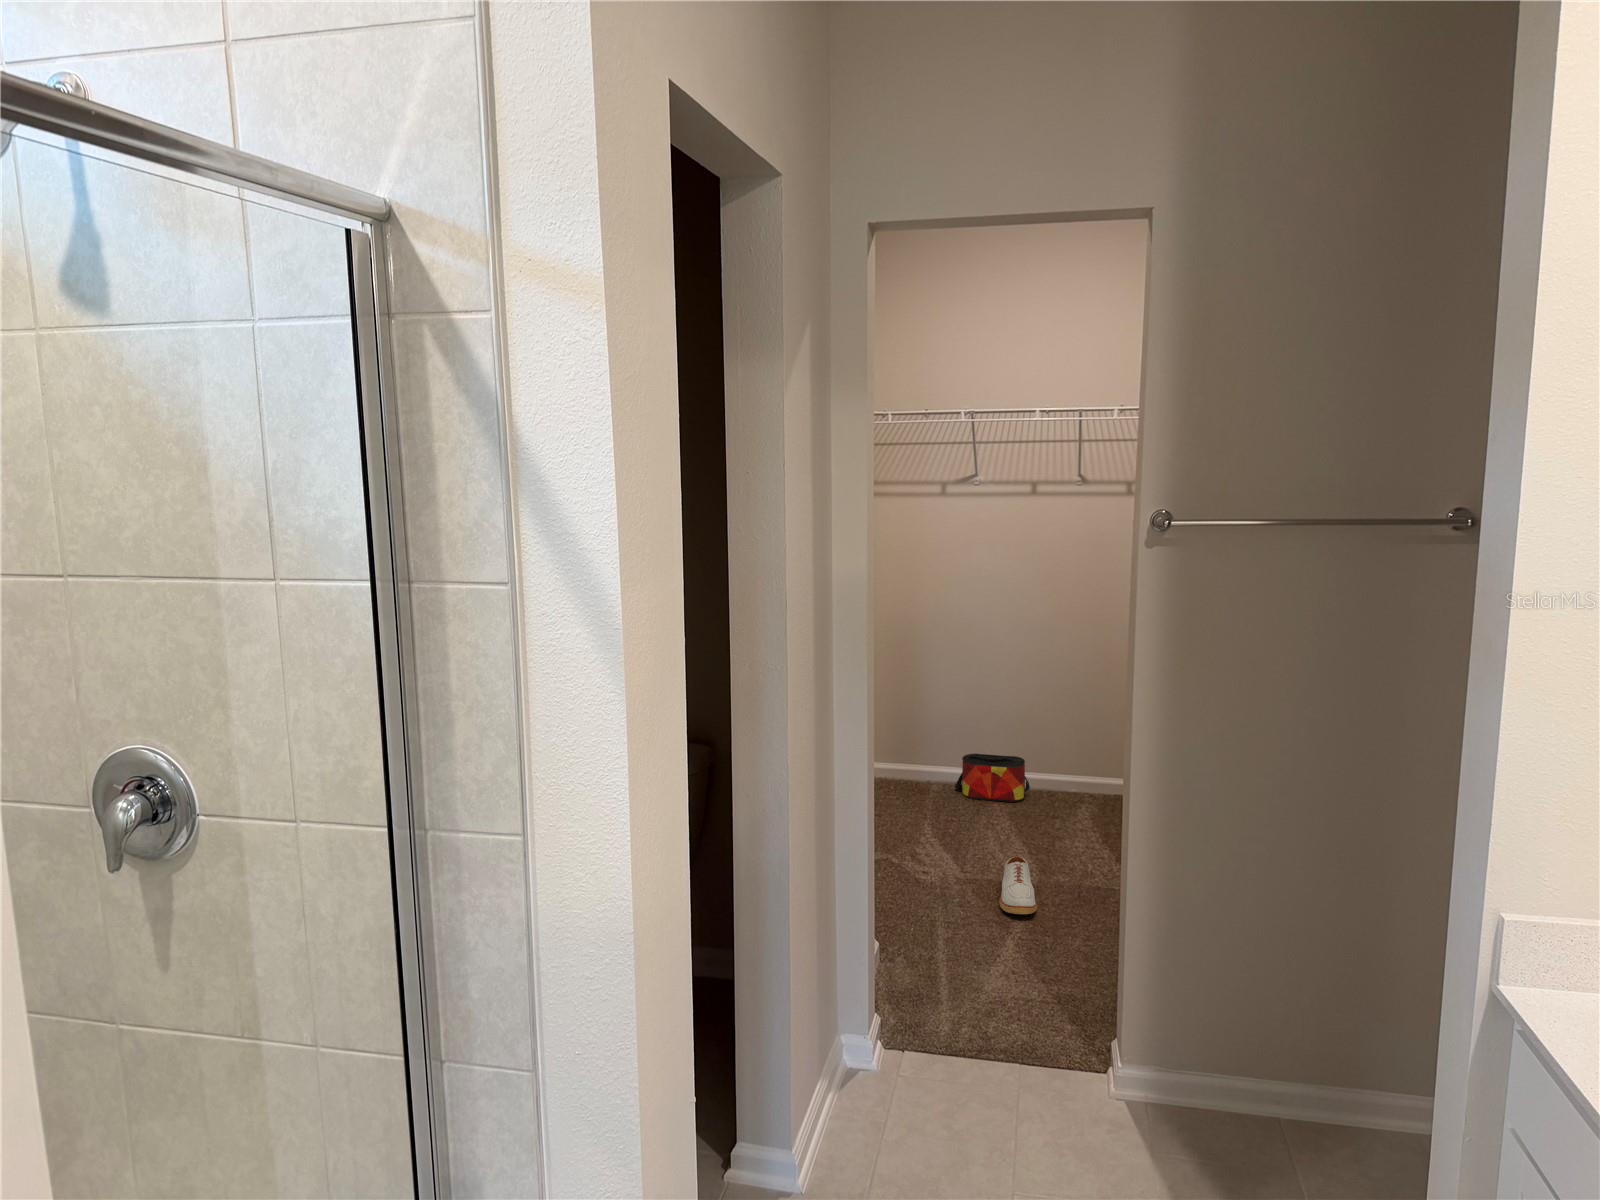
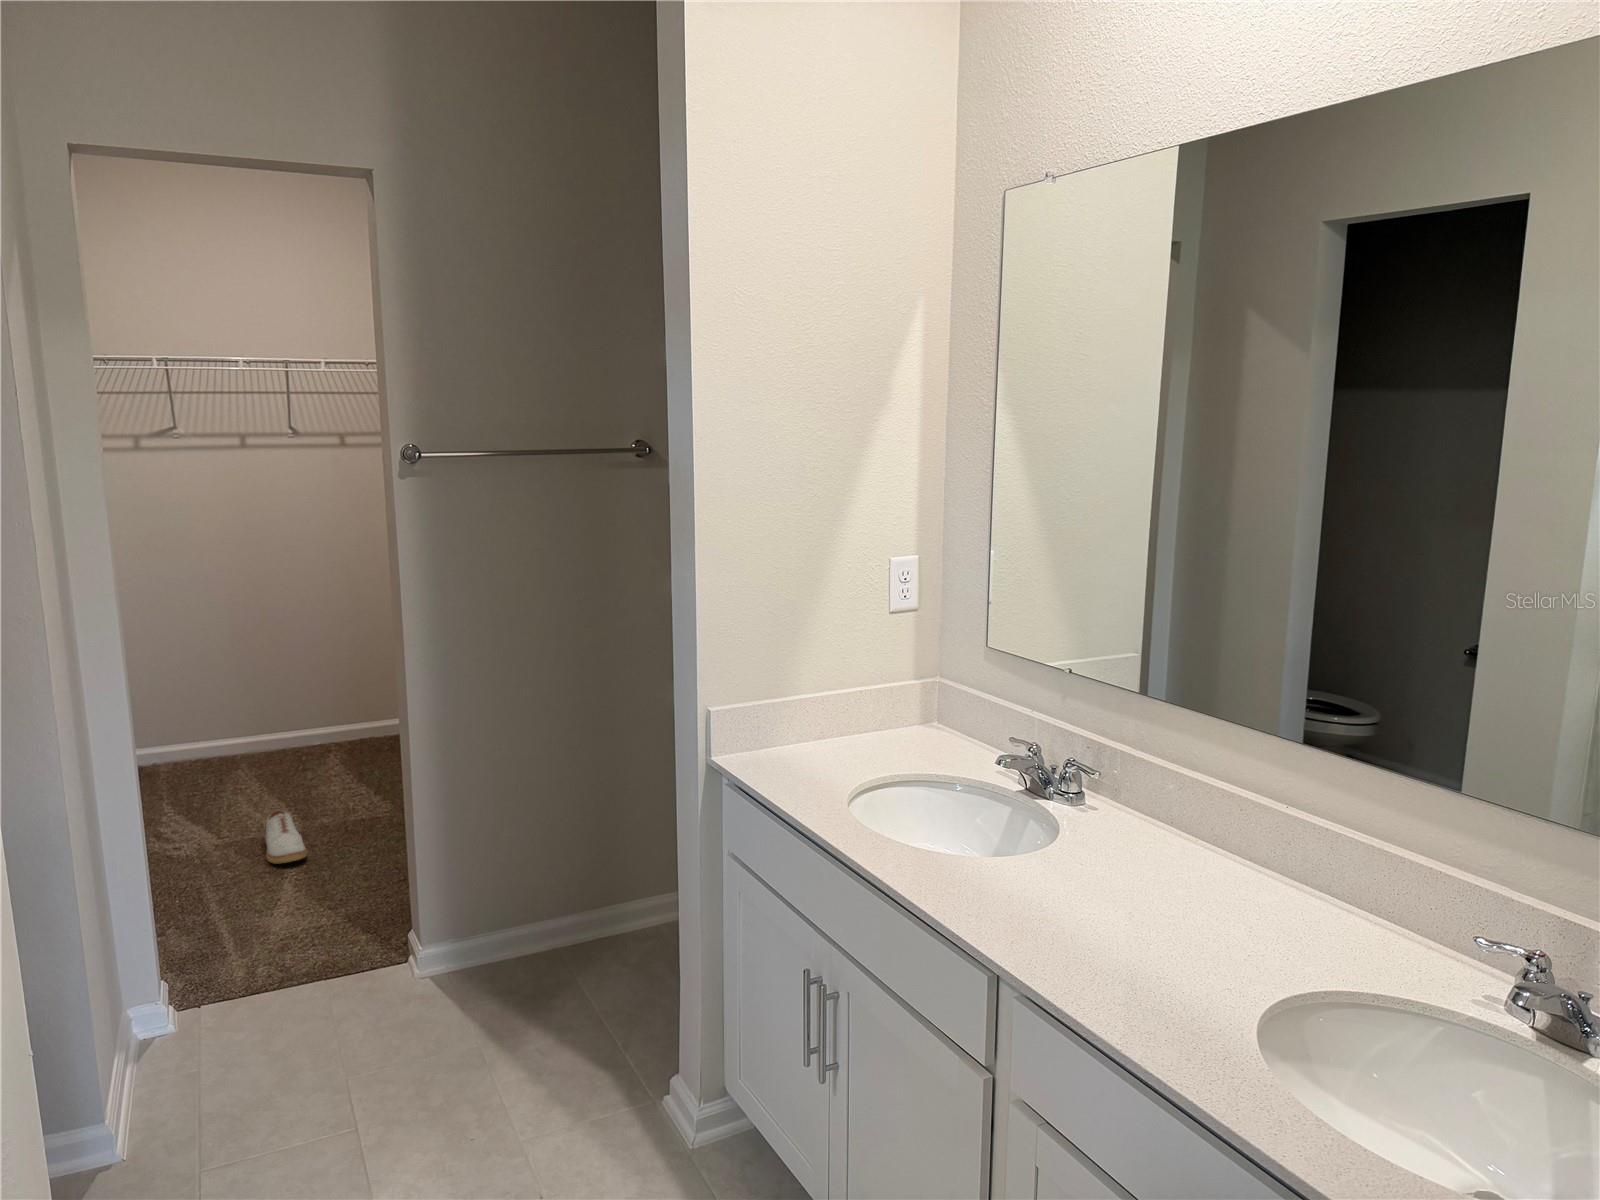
bag: present [955,754,1030,802] -> none [184,722,271,774]

